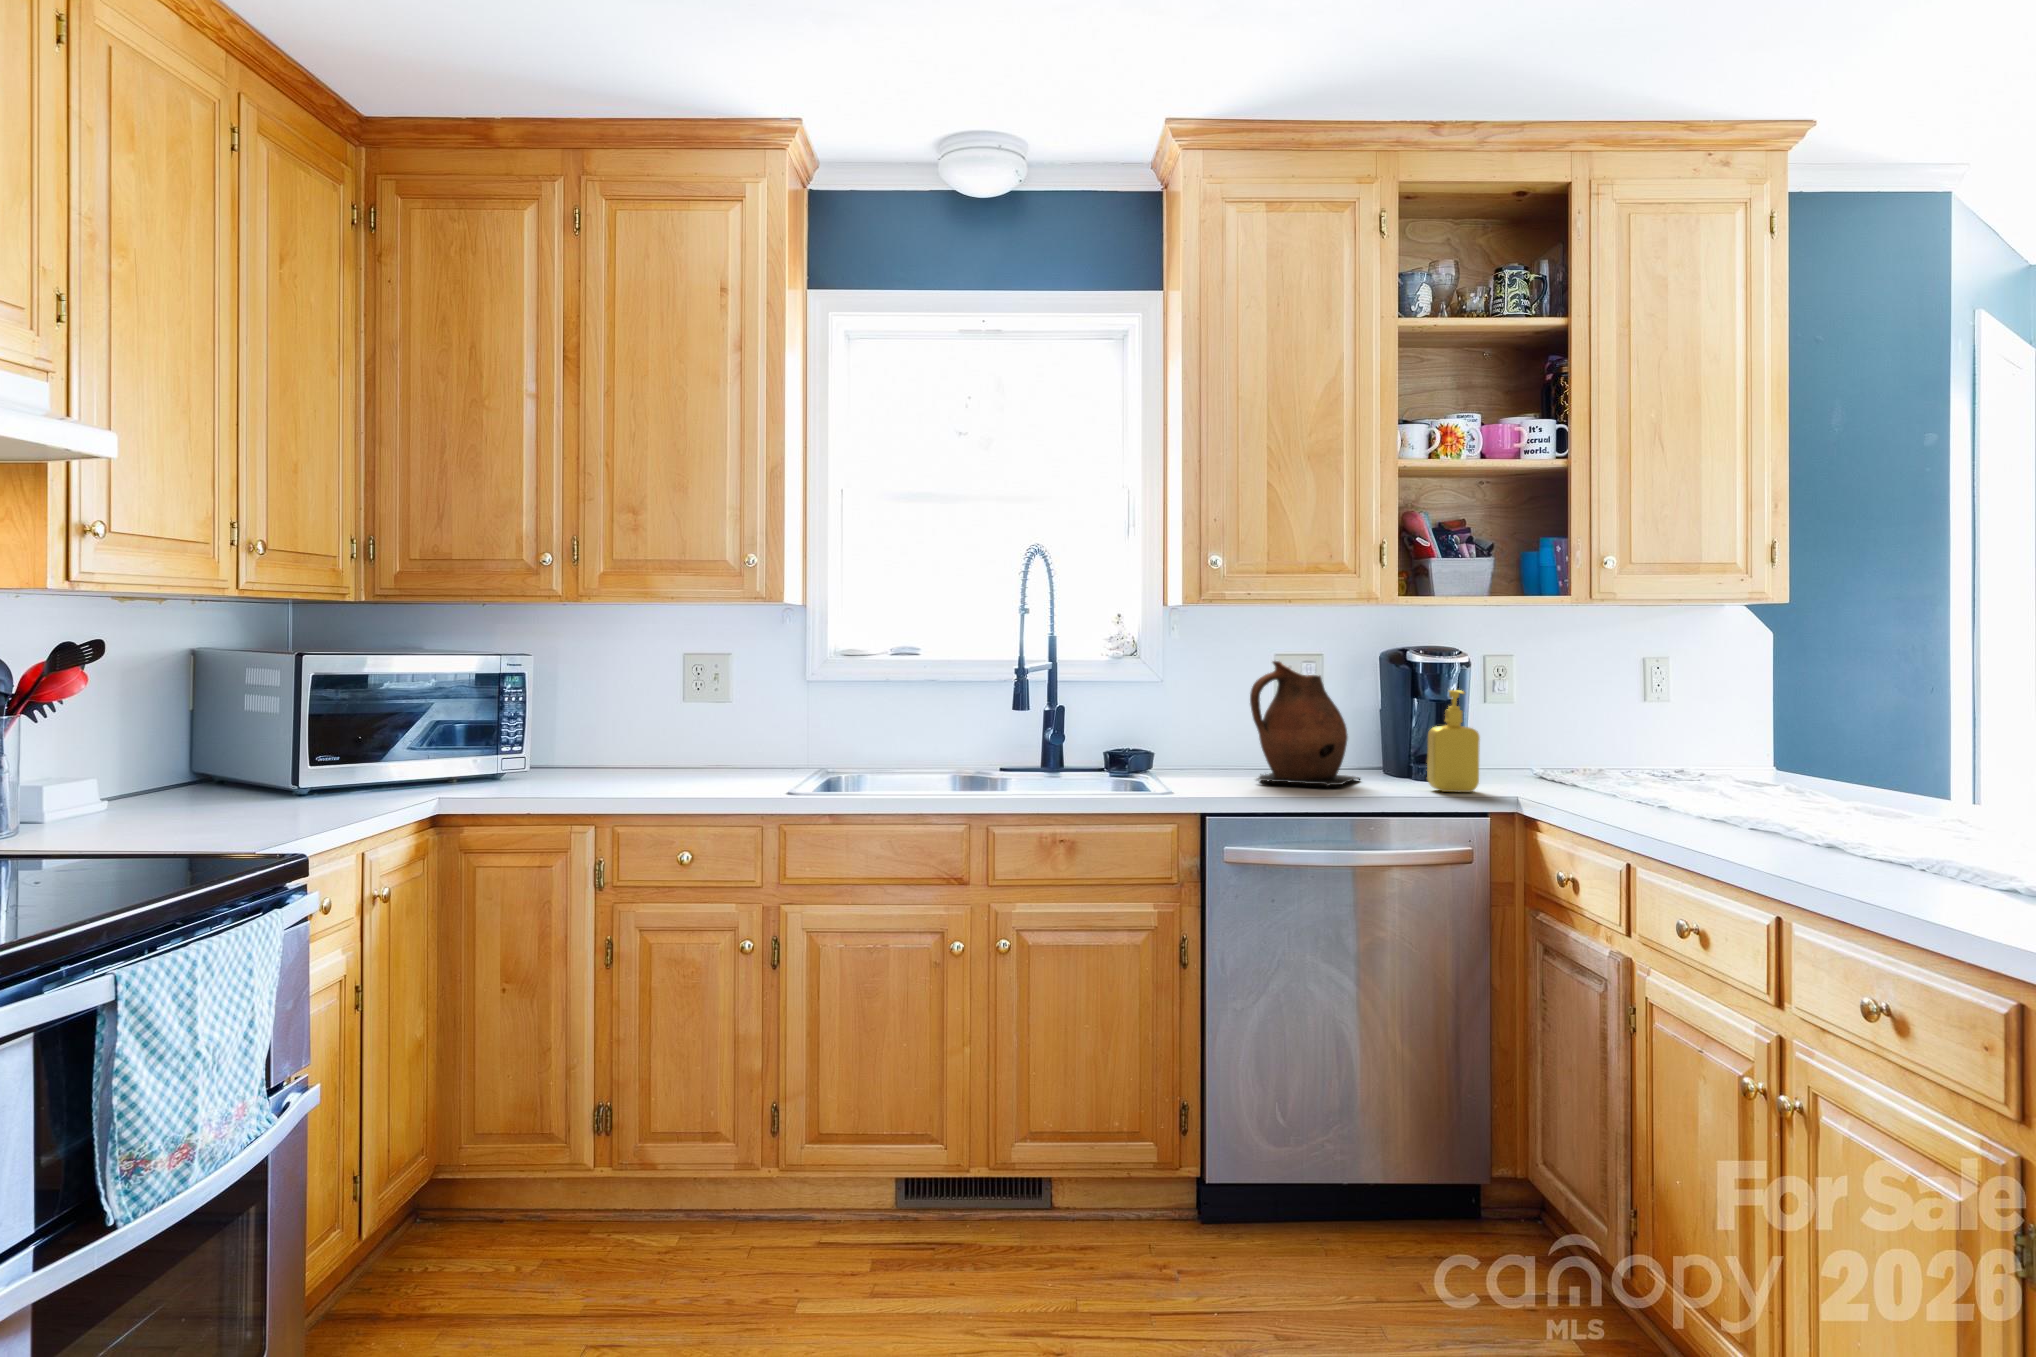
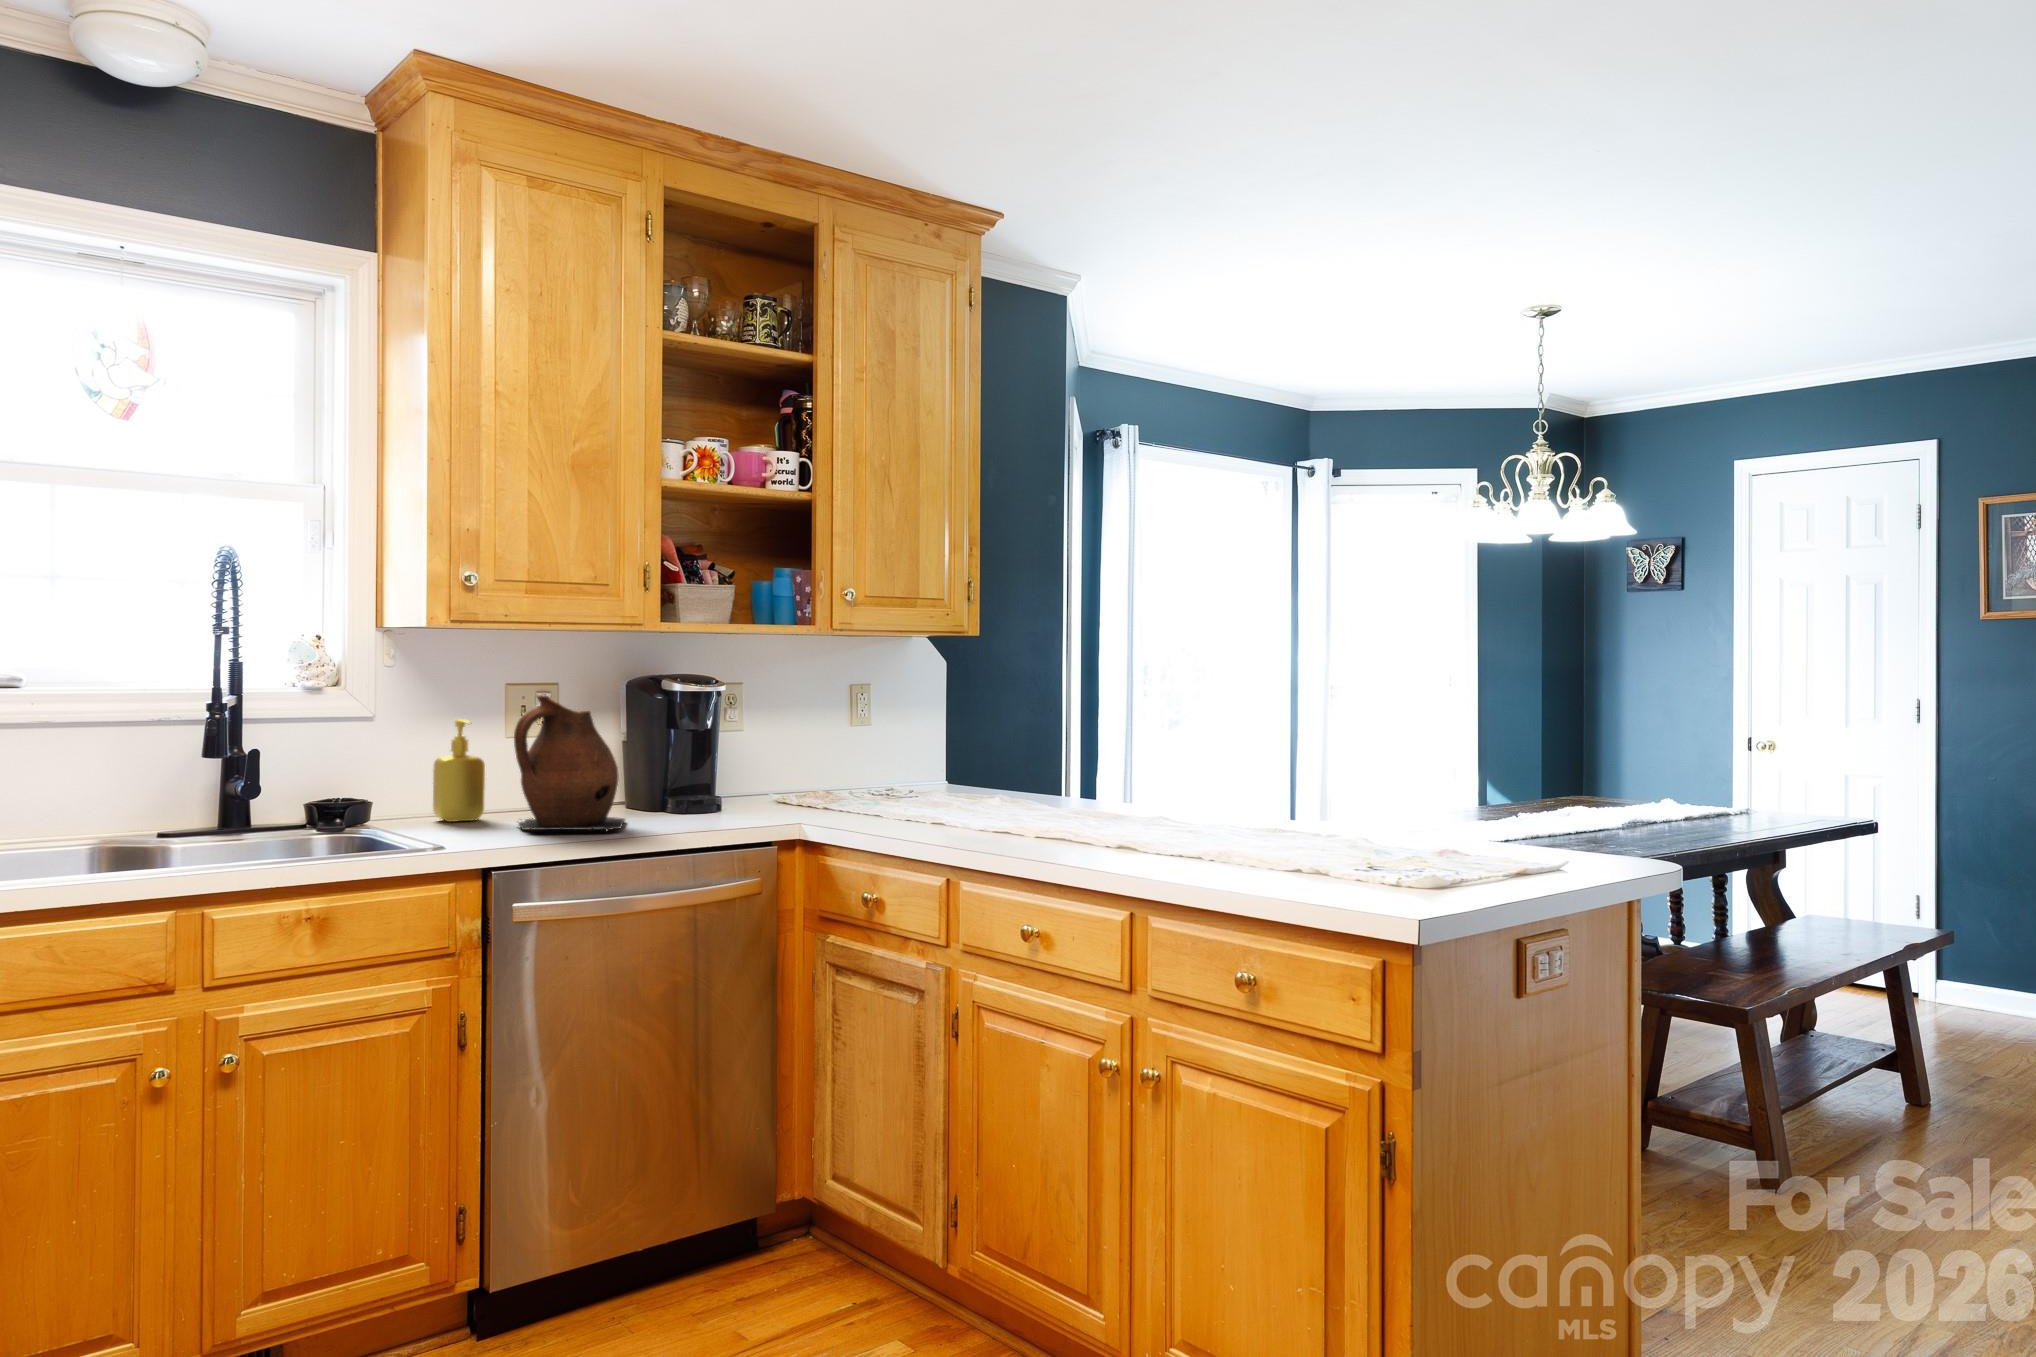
soap dispenser: present [1427,690,1480,792] -> present [433,719,485,822]

